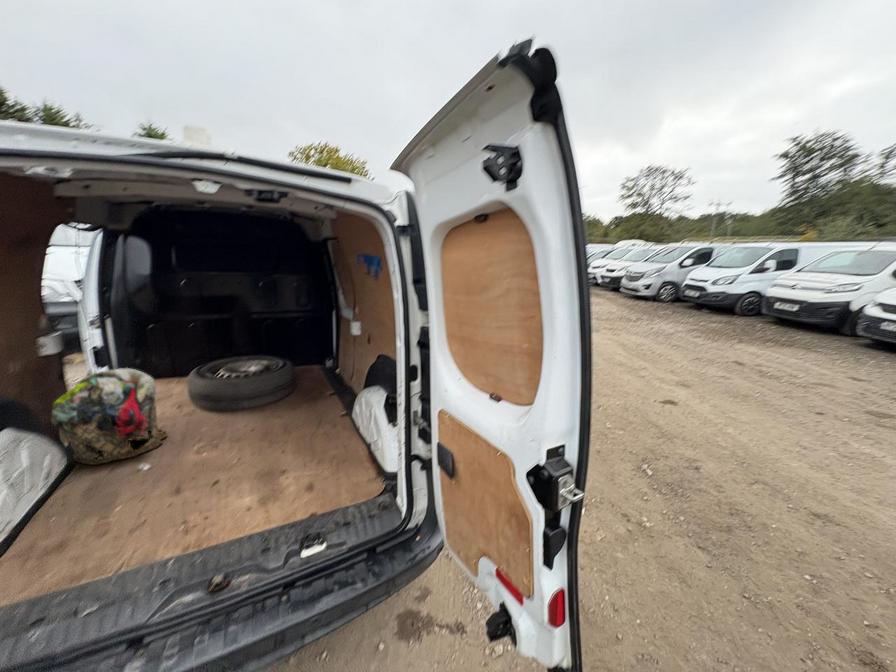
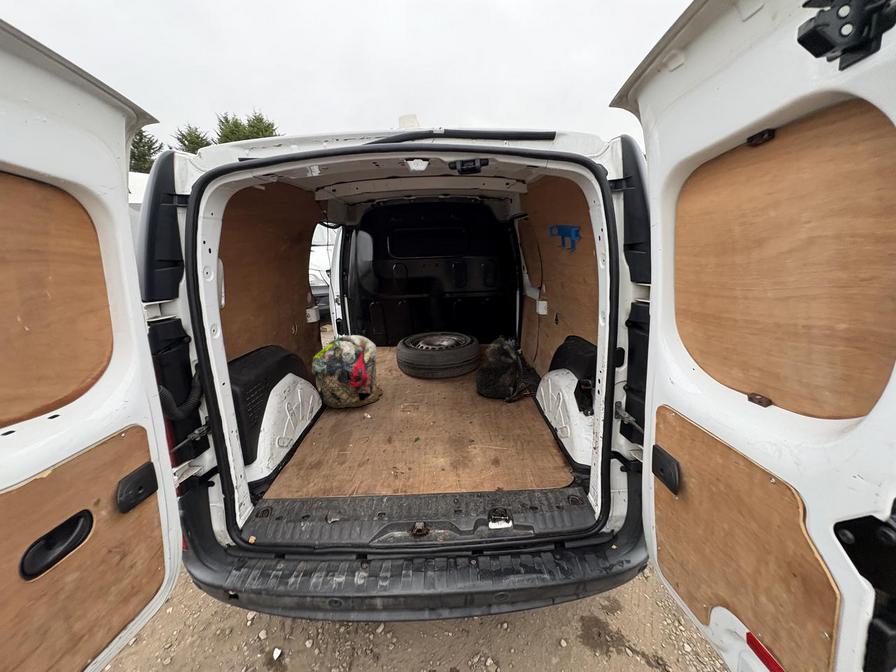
backpack: none [286,356,353,424] -> present [475,335,534,401]

